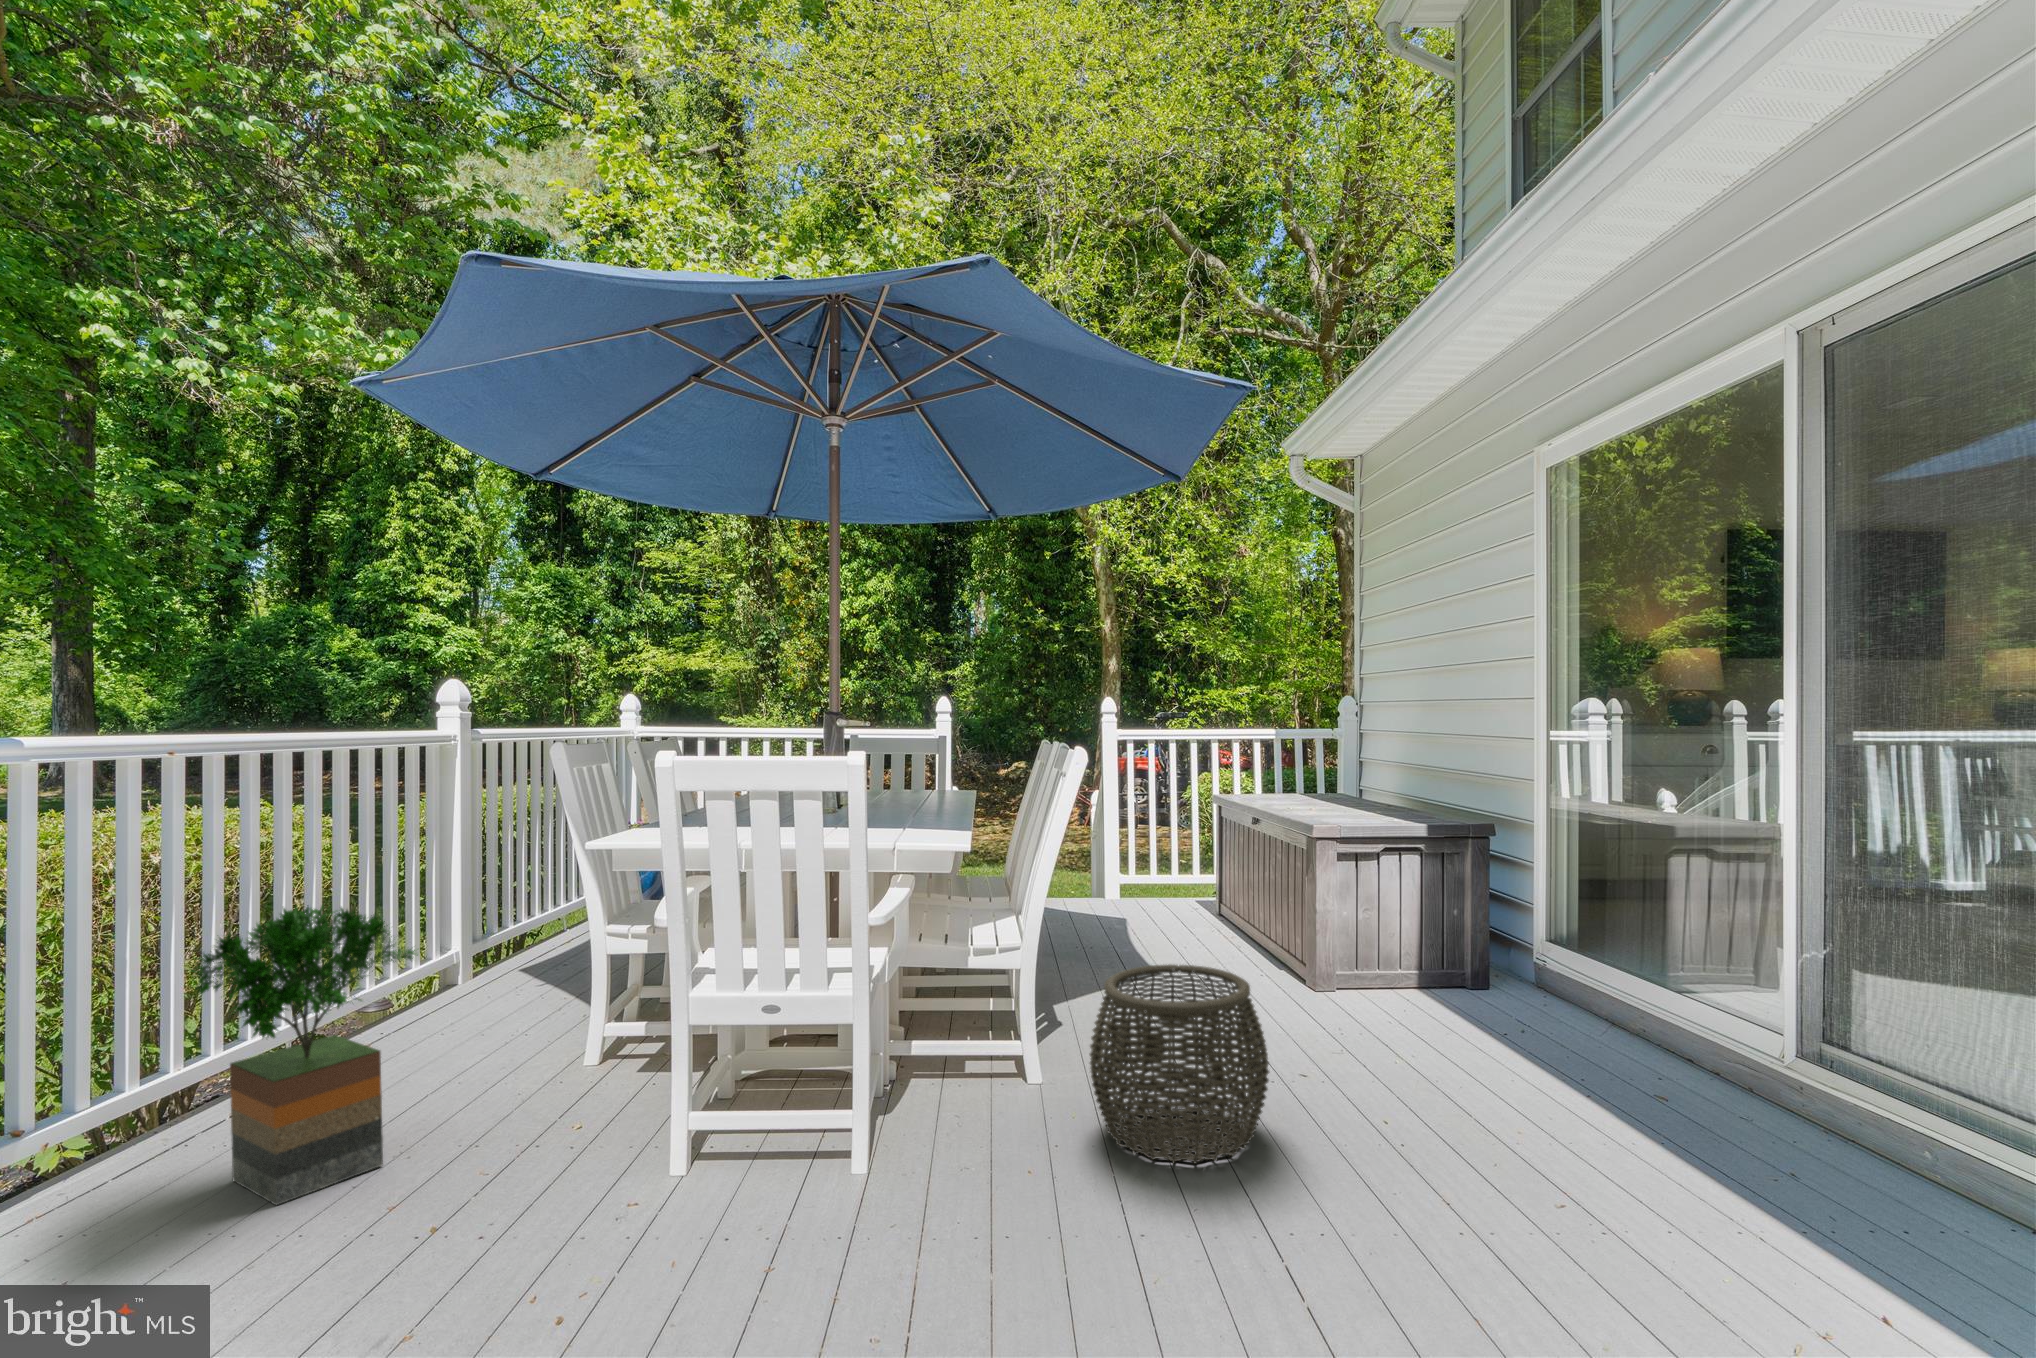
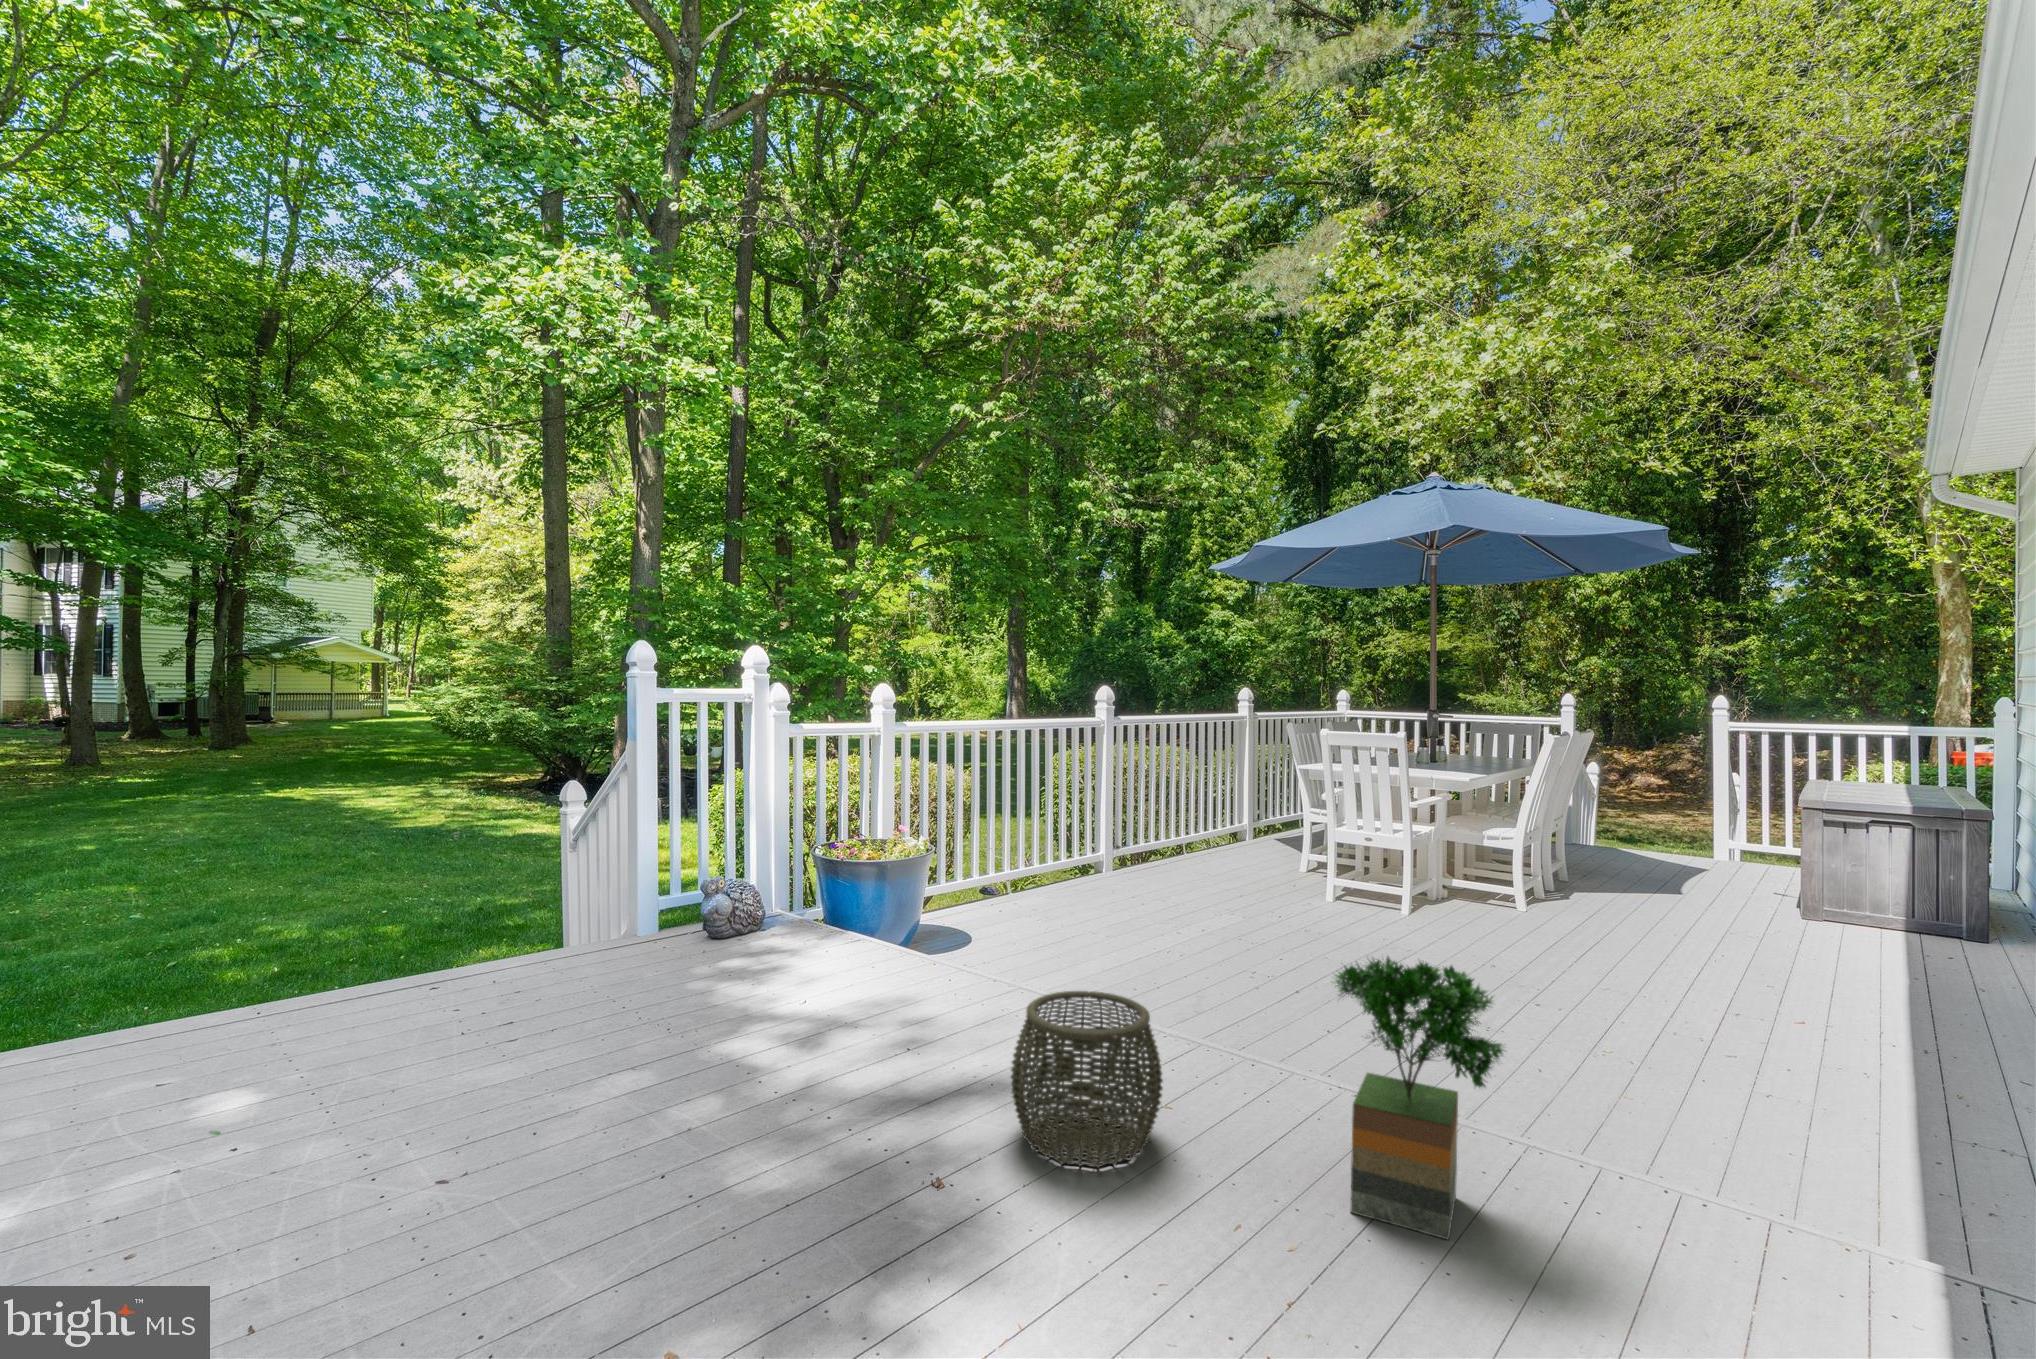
potted tree: present [190,905,418,1205] -> present [1335,956,1503,1239]

